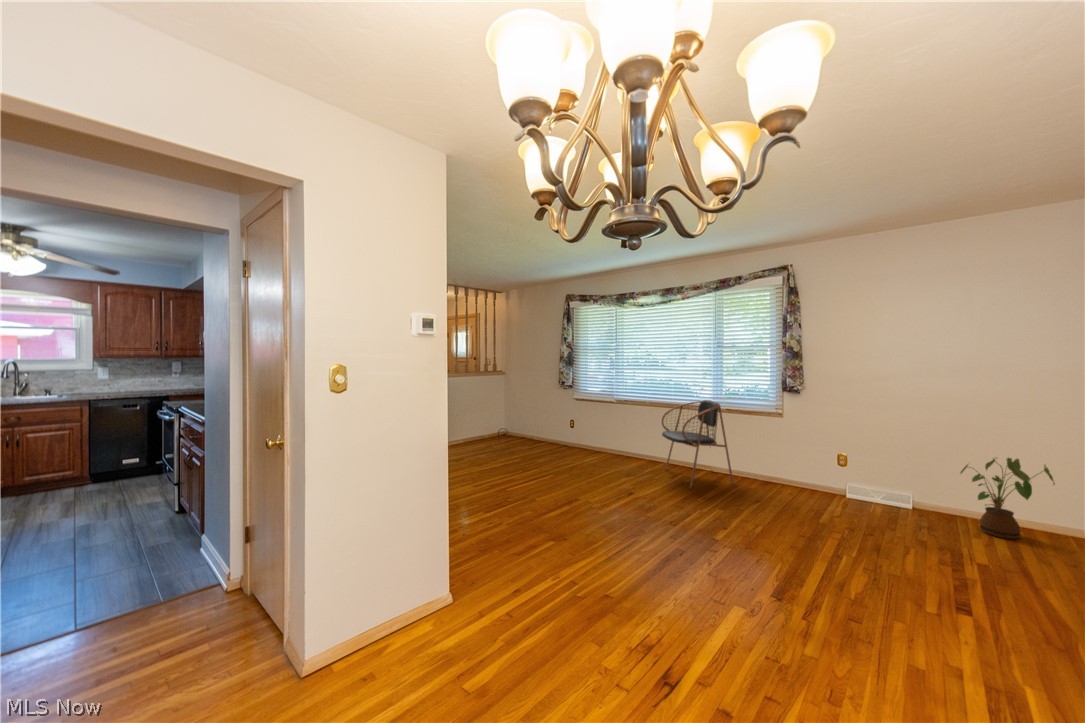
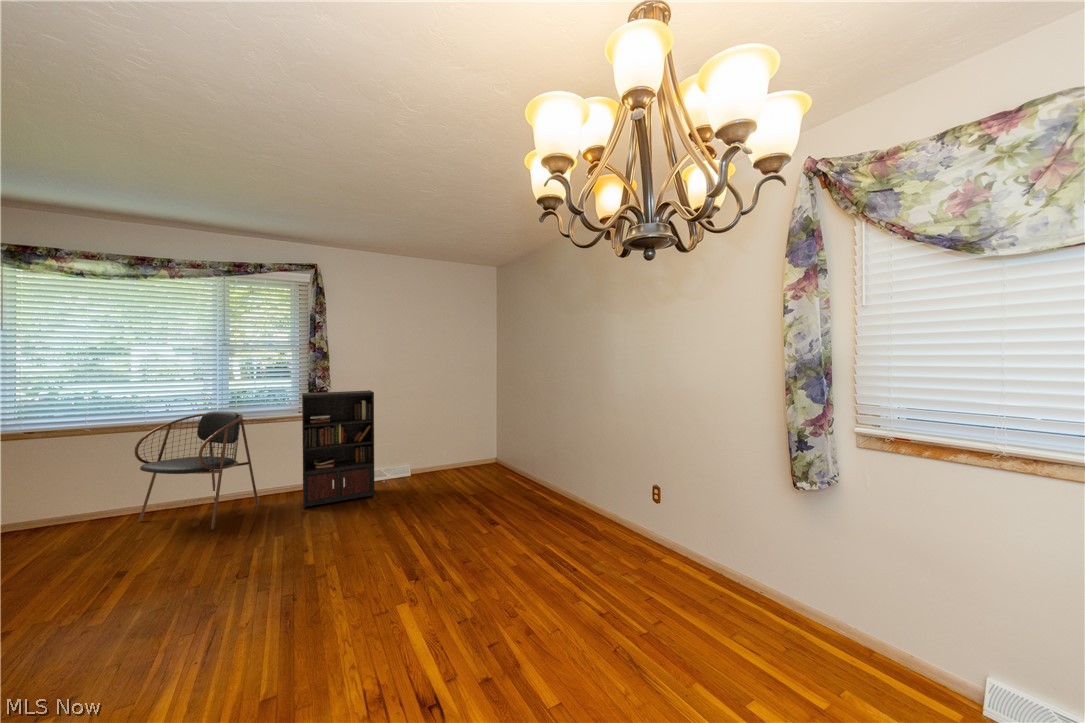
bookcase: none [757,391,868,514] -> present [302,390,385,508]
house plant: present [961,458,1055,539] -> none [439,423,477,475]

